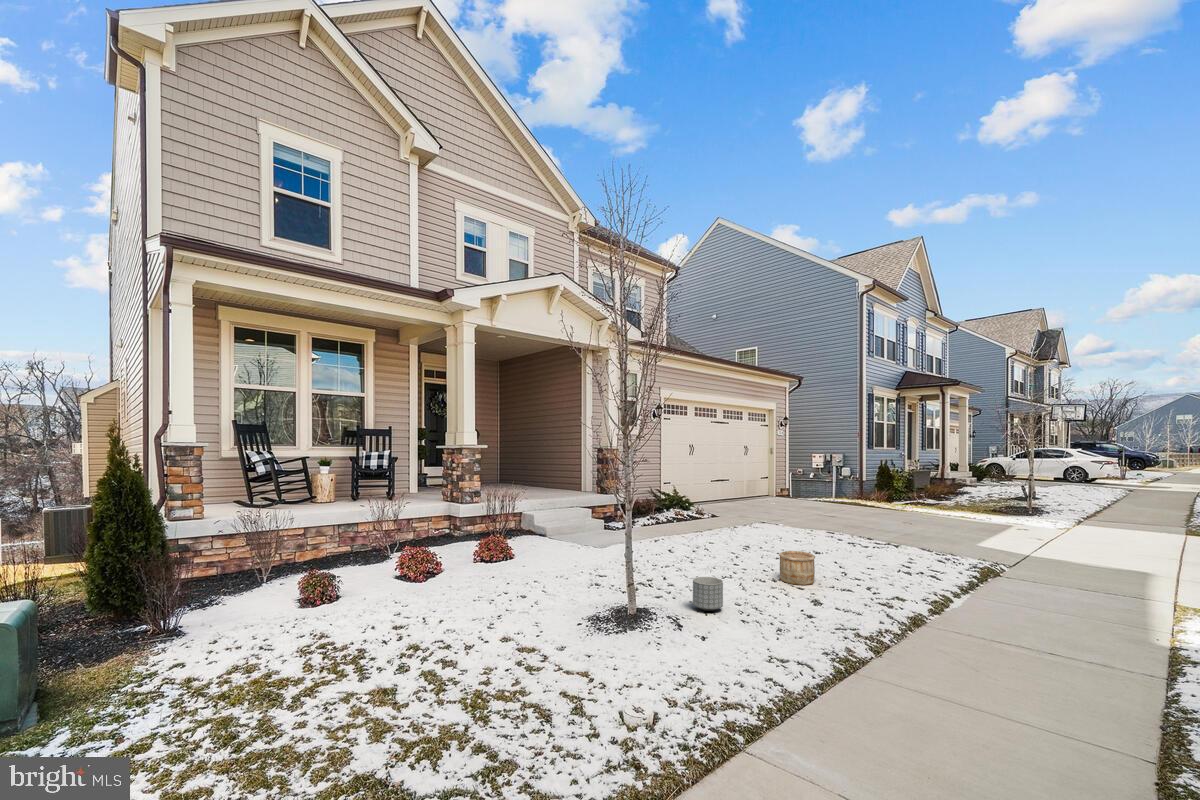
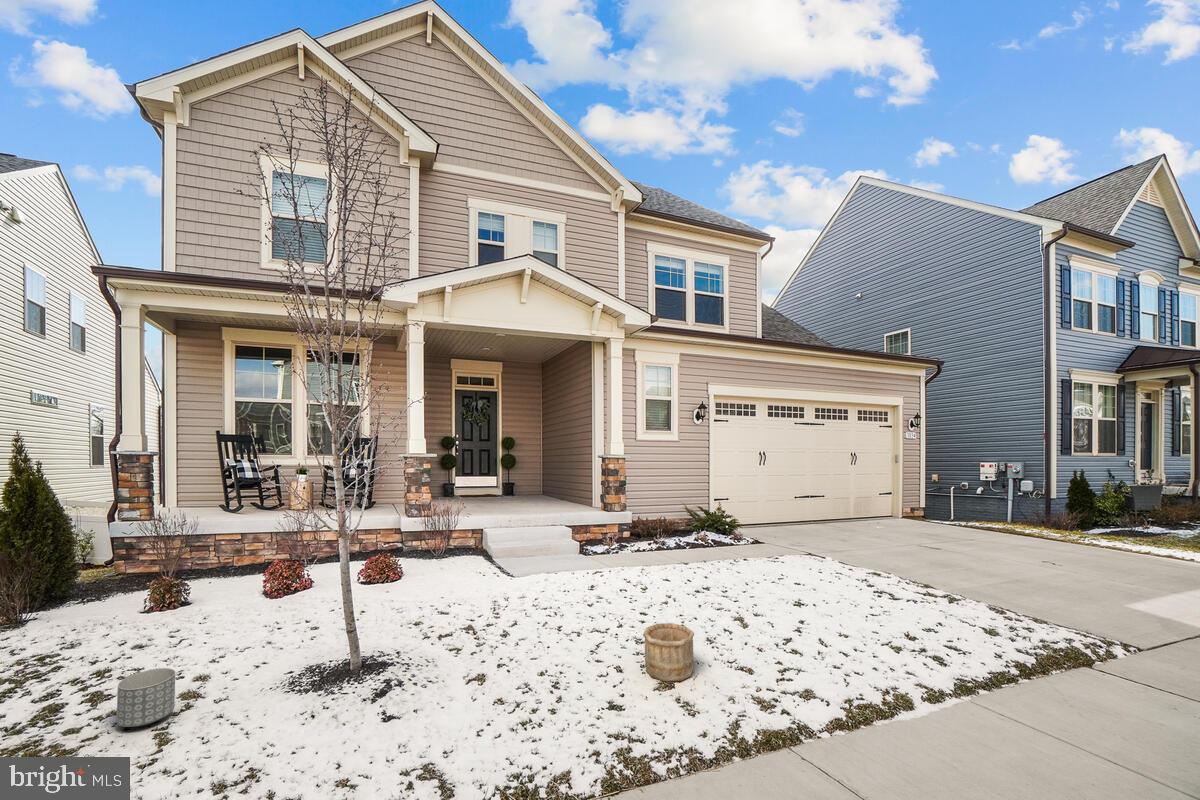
planter: present [693,577,723,611] -> present [116,668,175,727]

